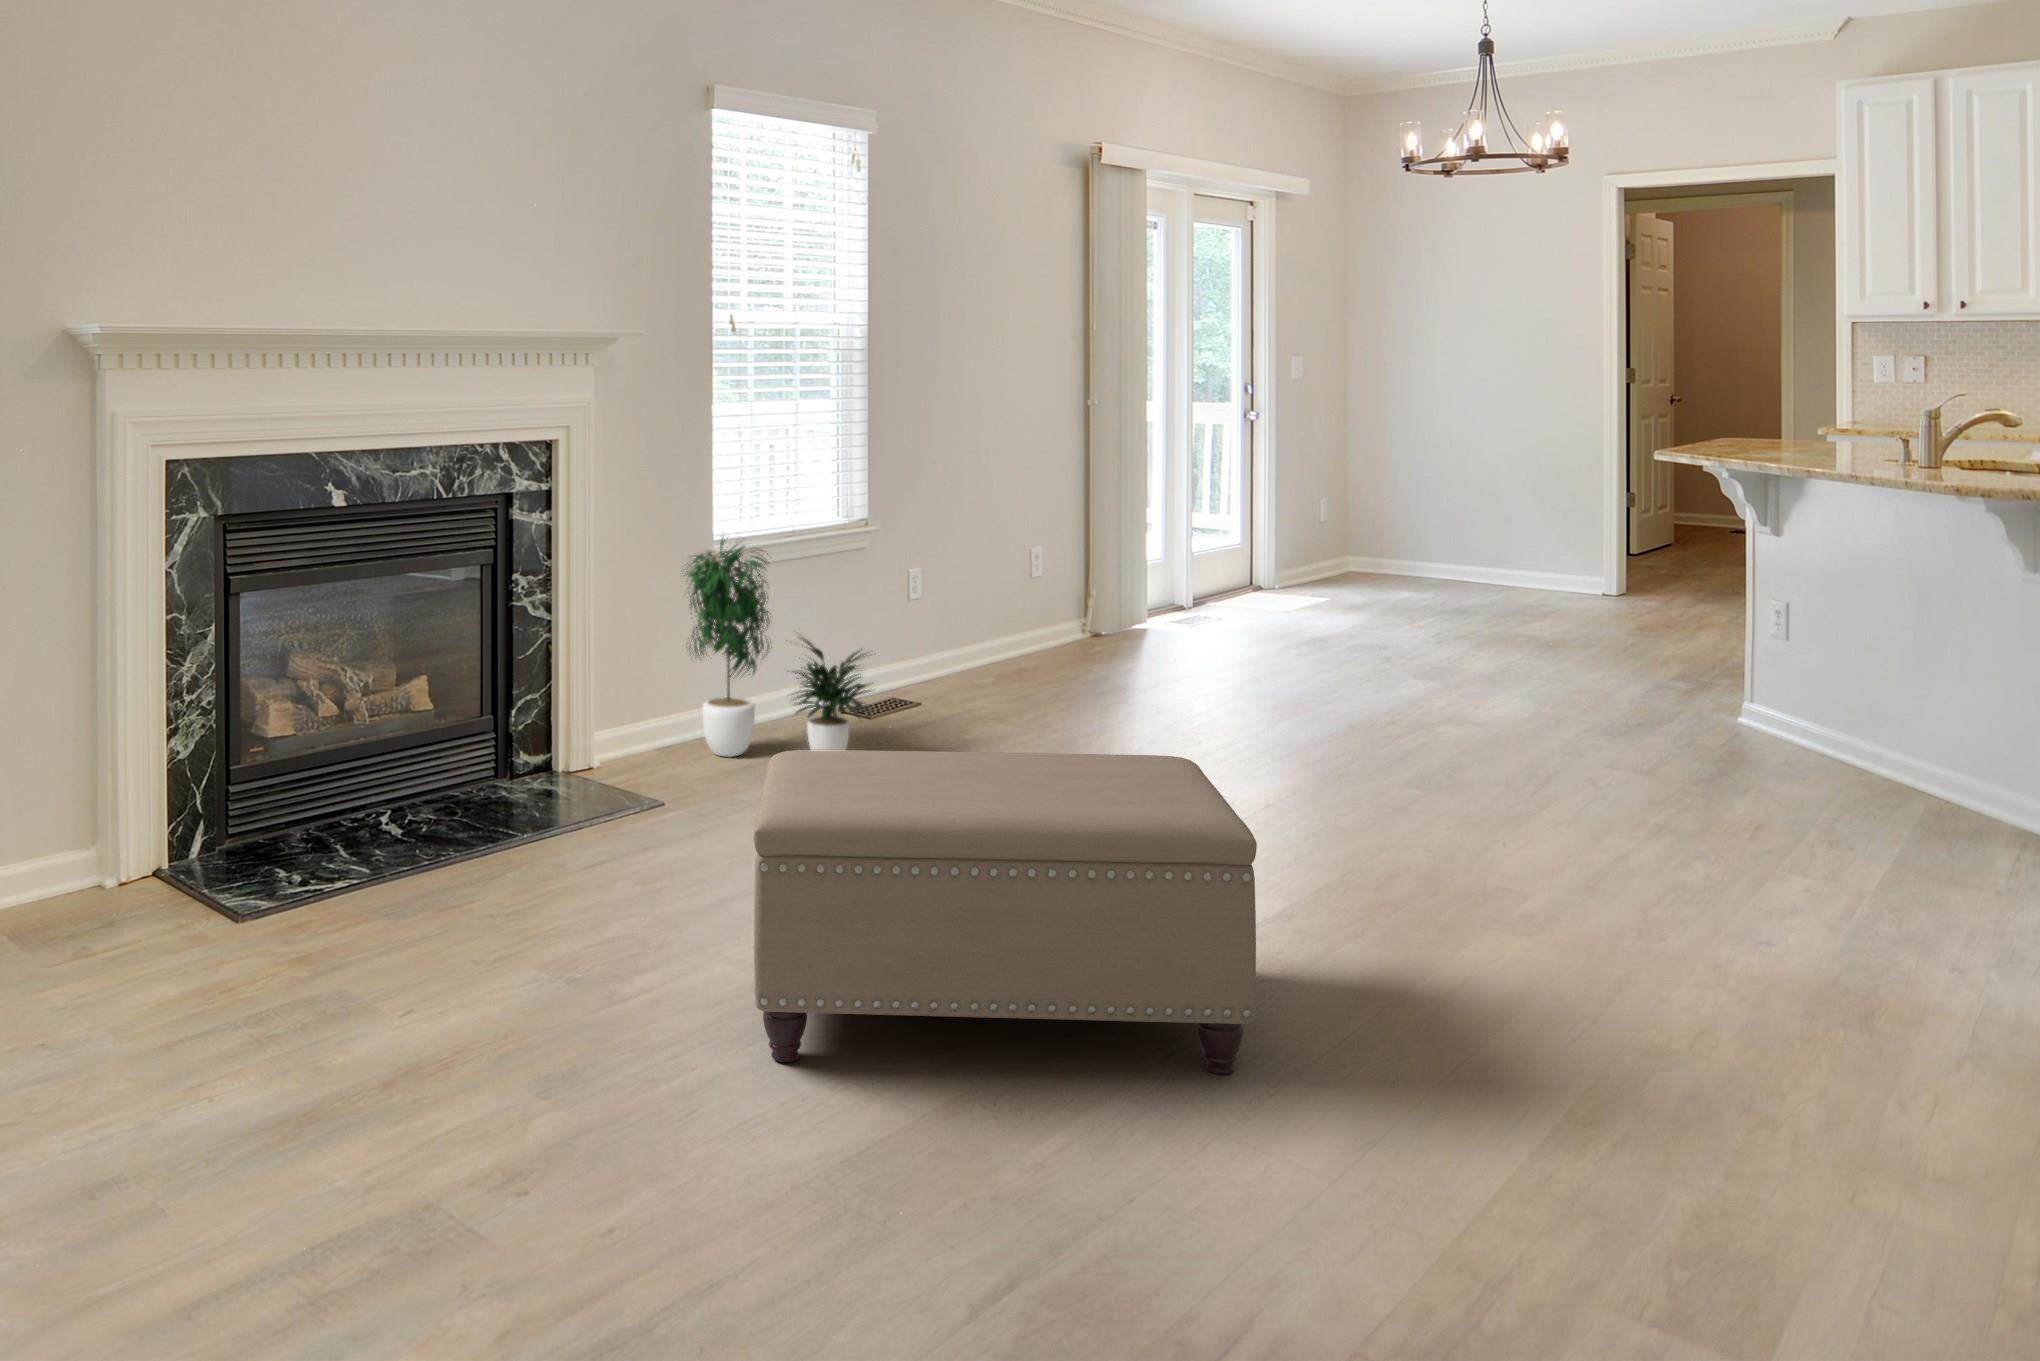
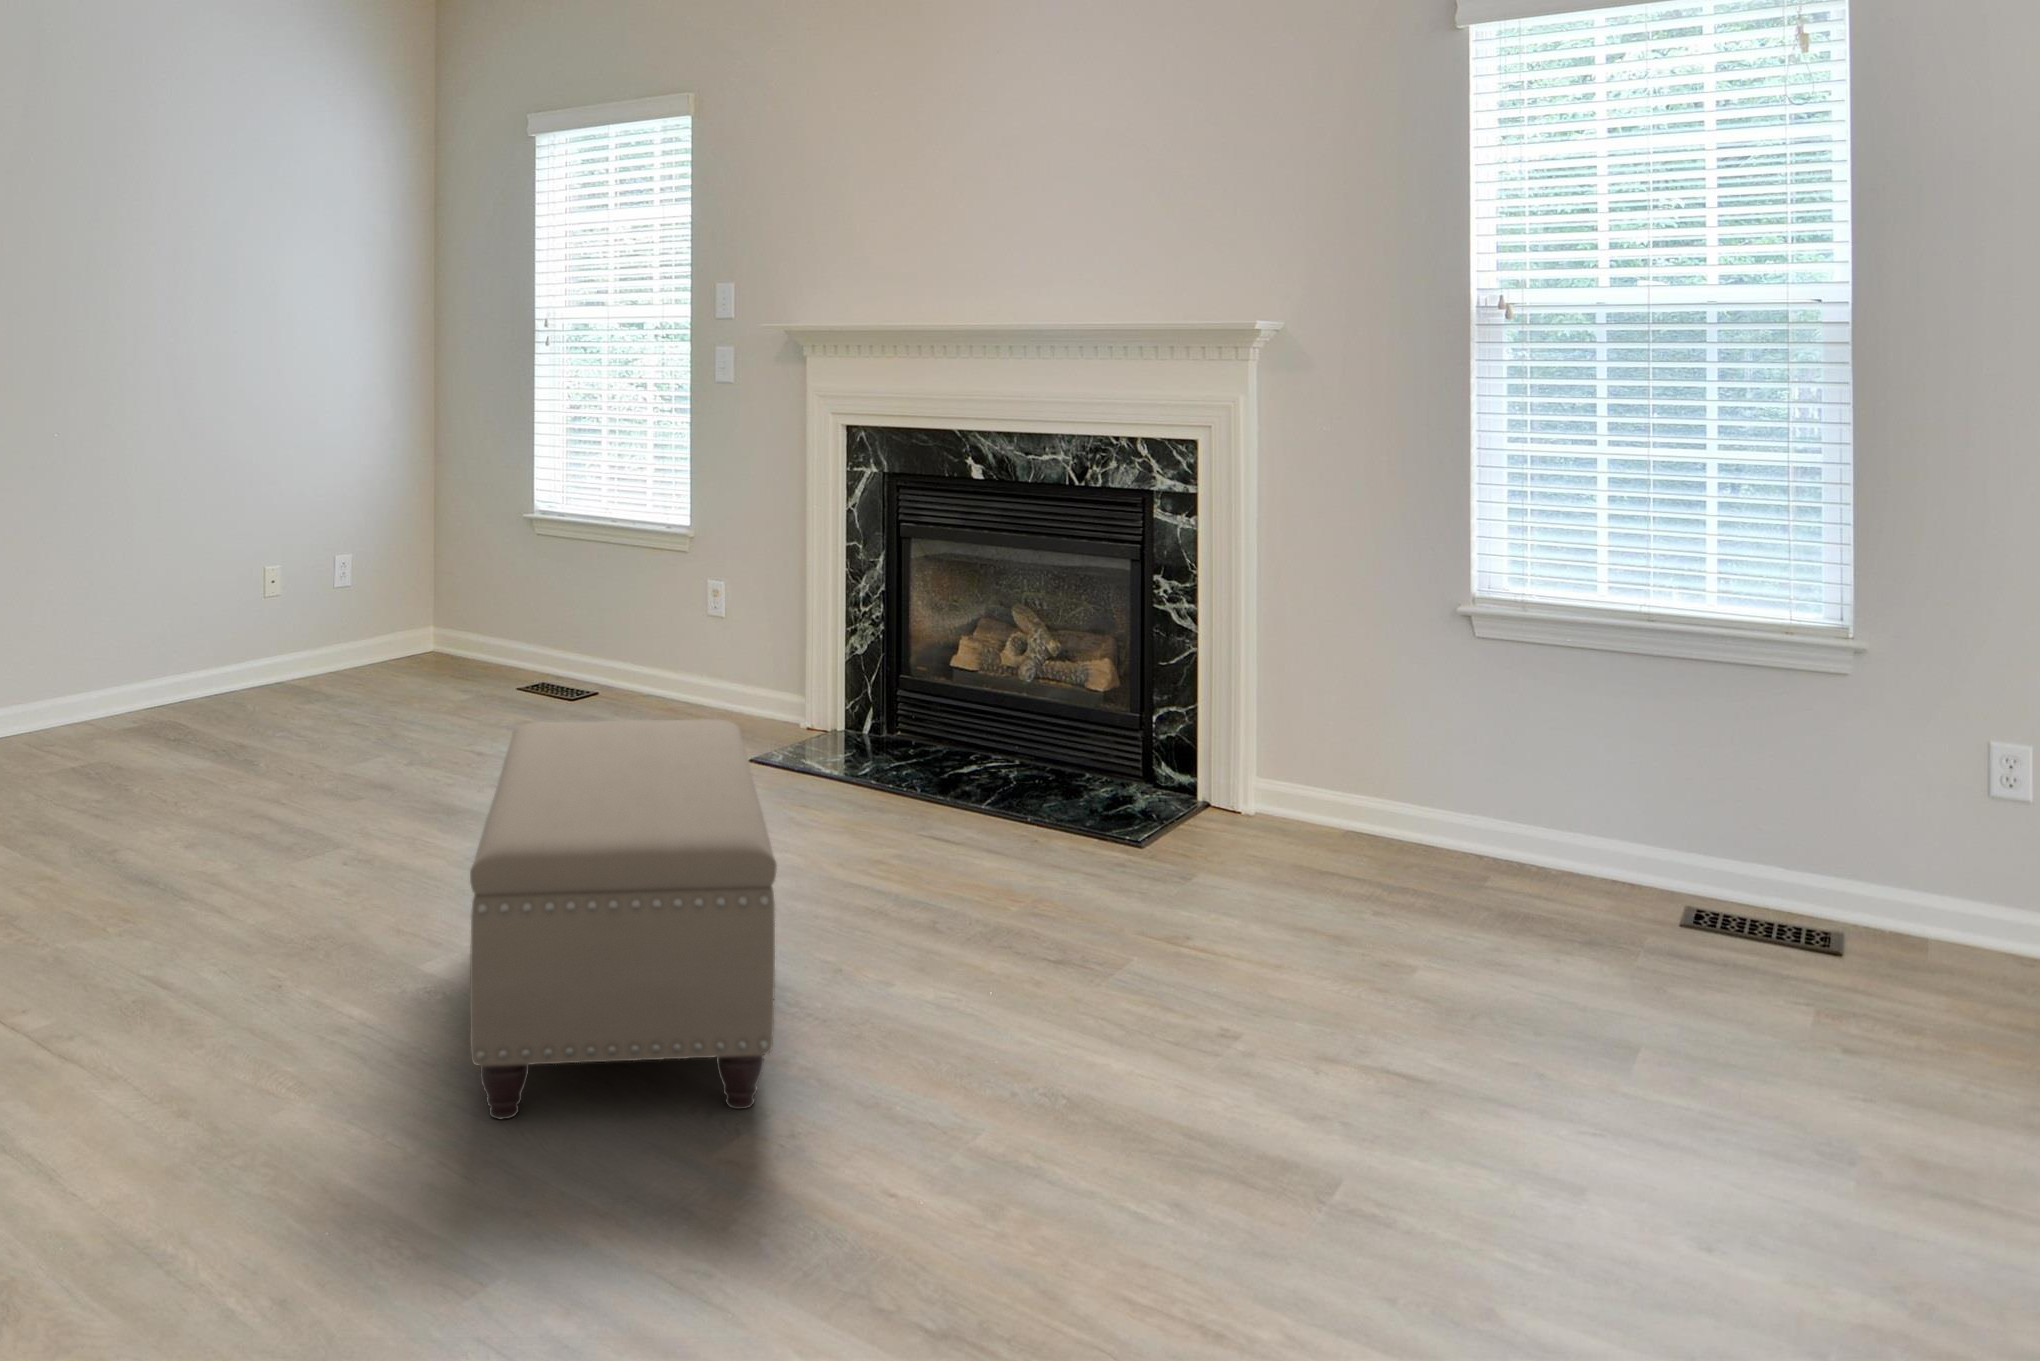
potted plant: present [684,536,873,757] -> none [1319,576,1491,915]

